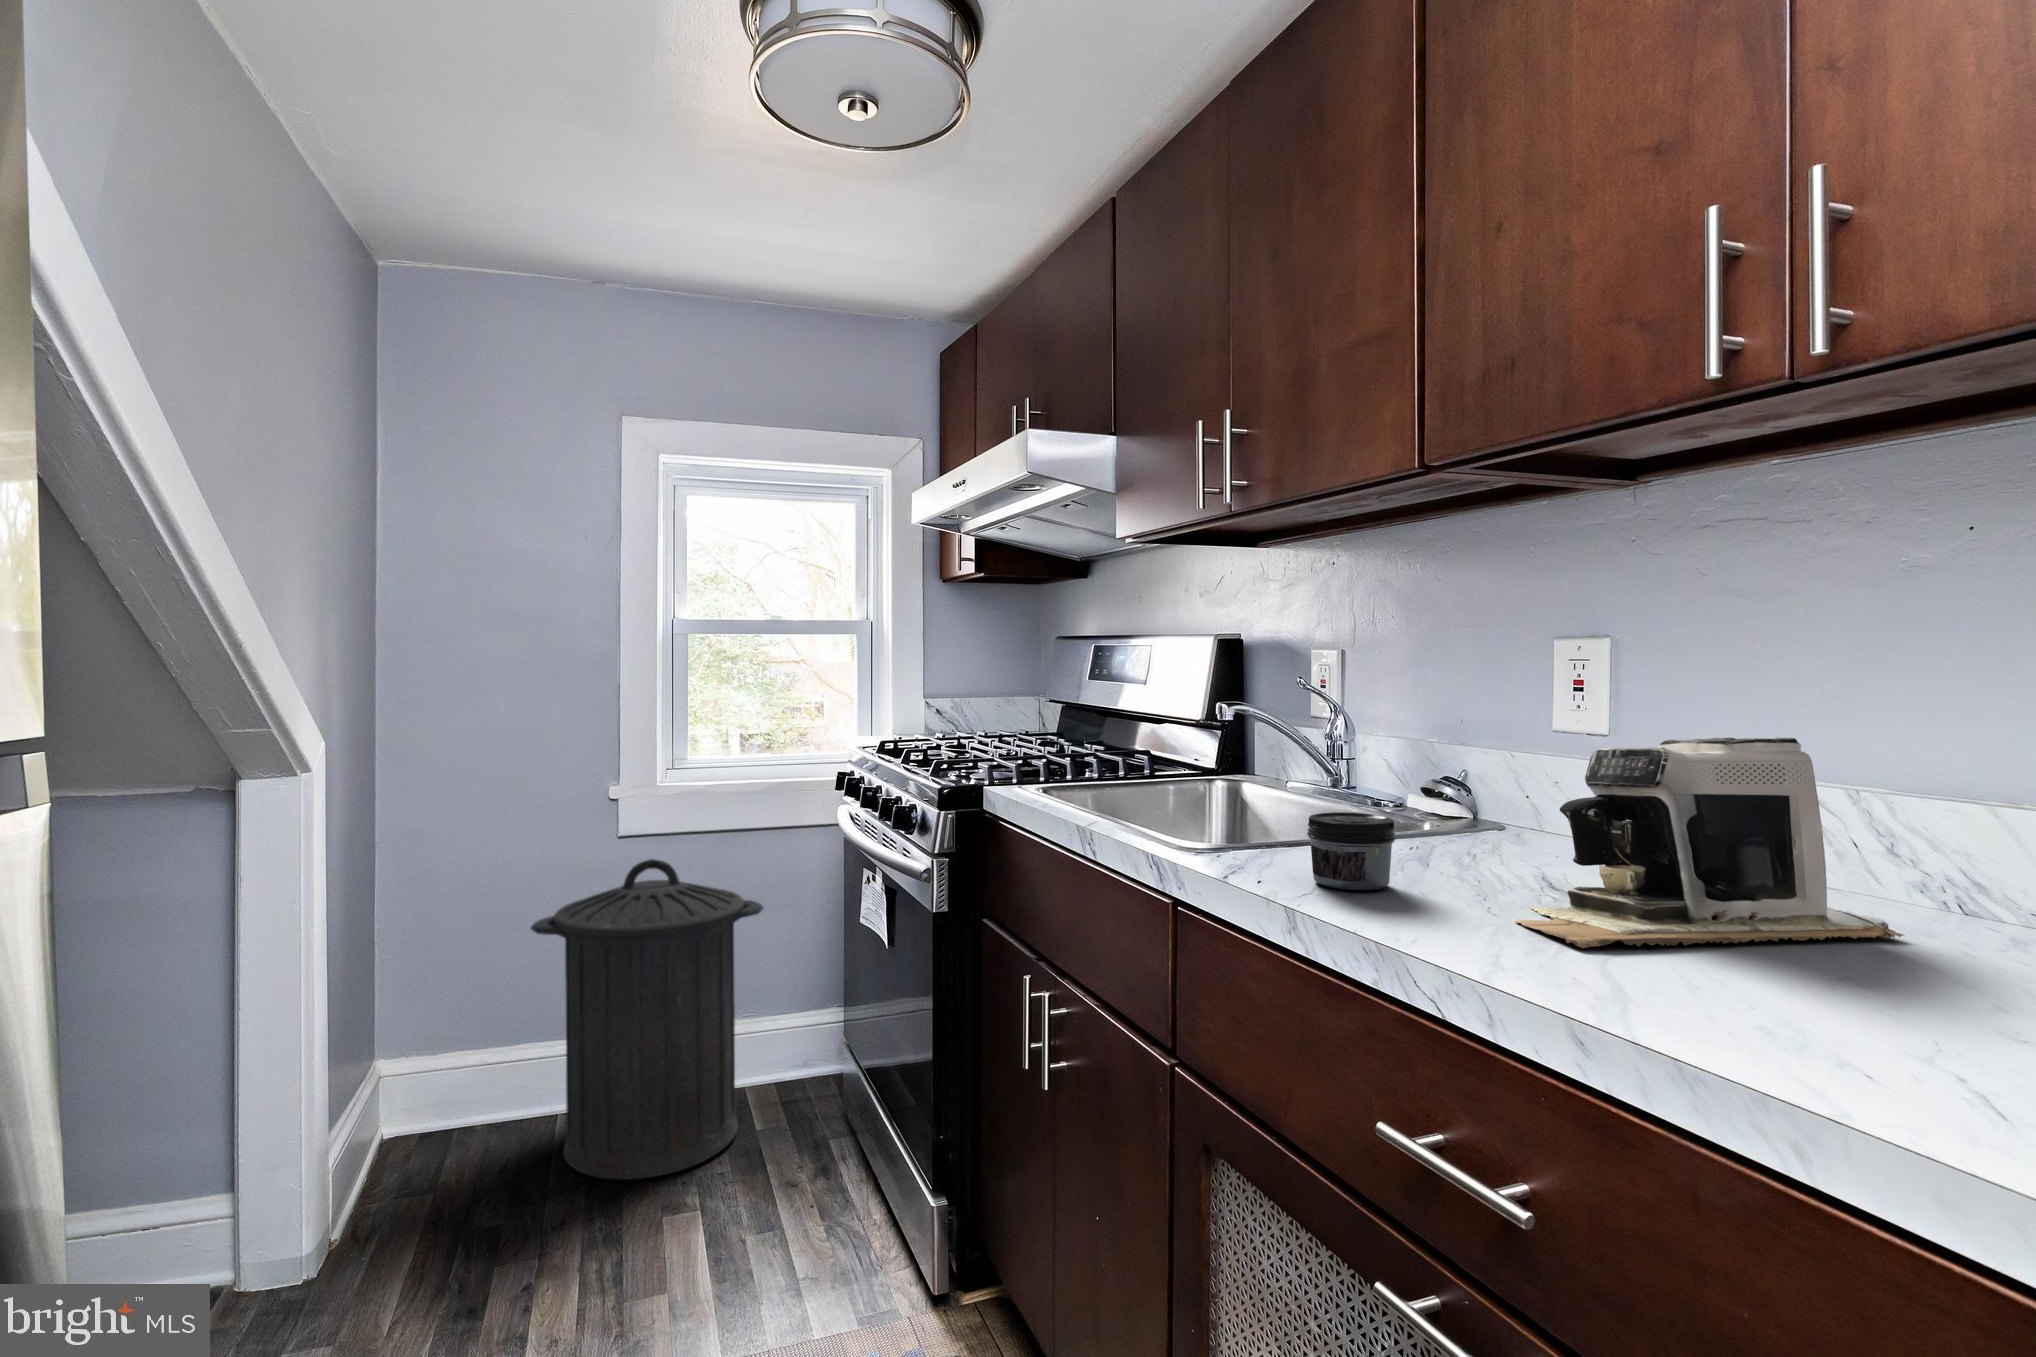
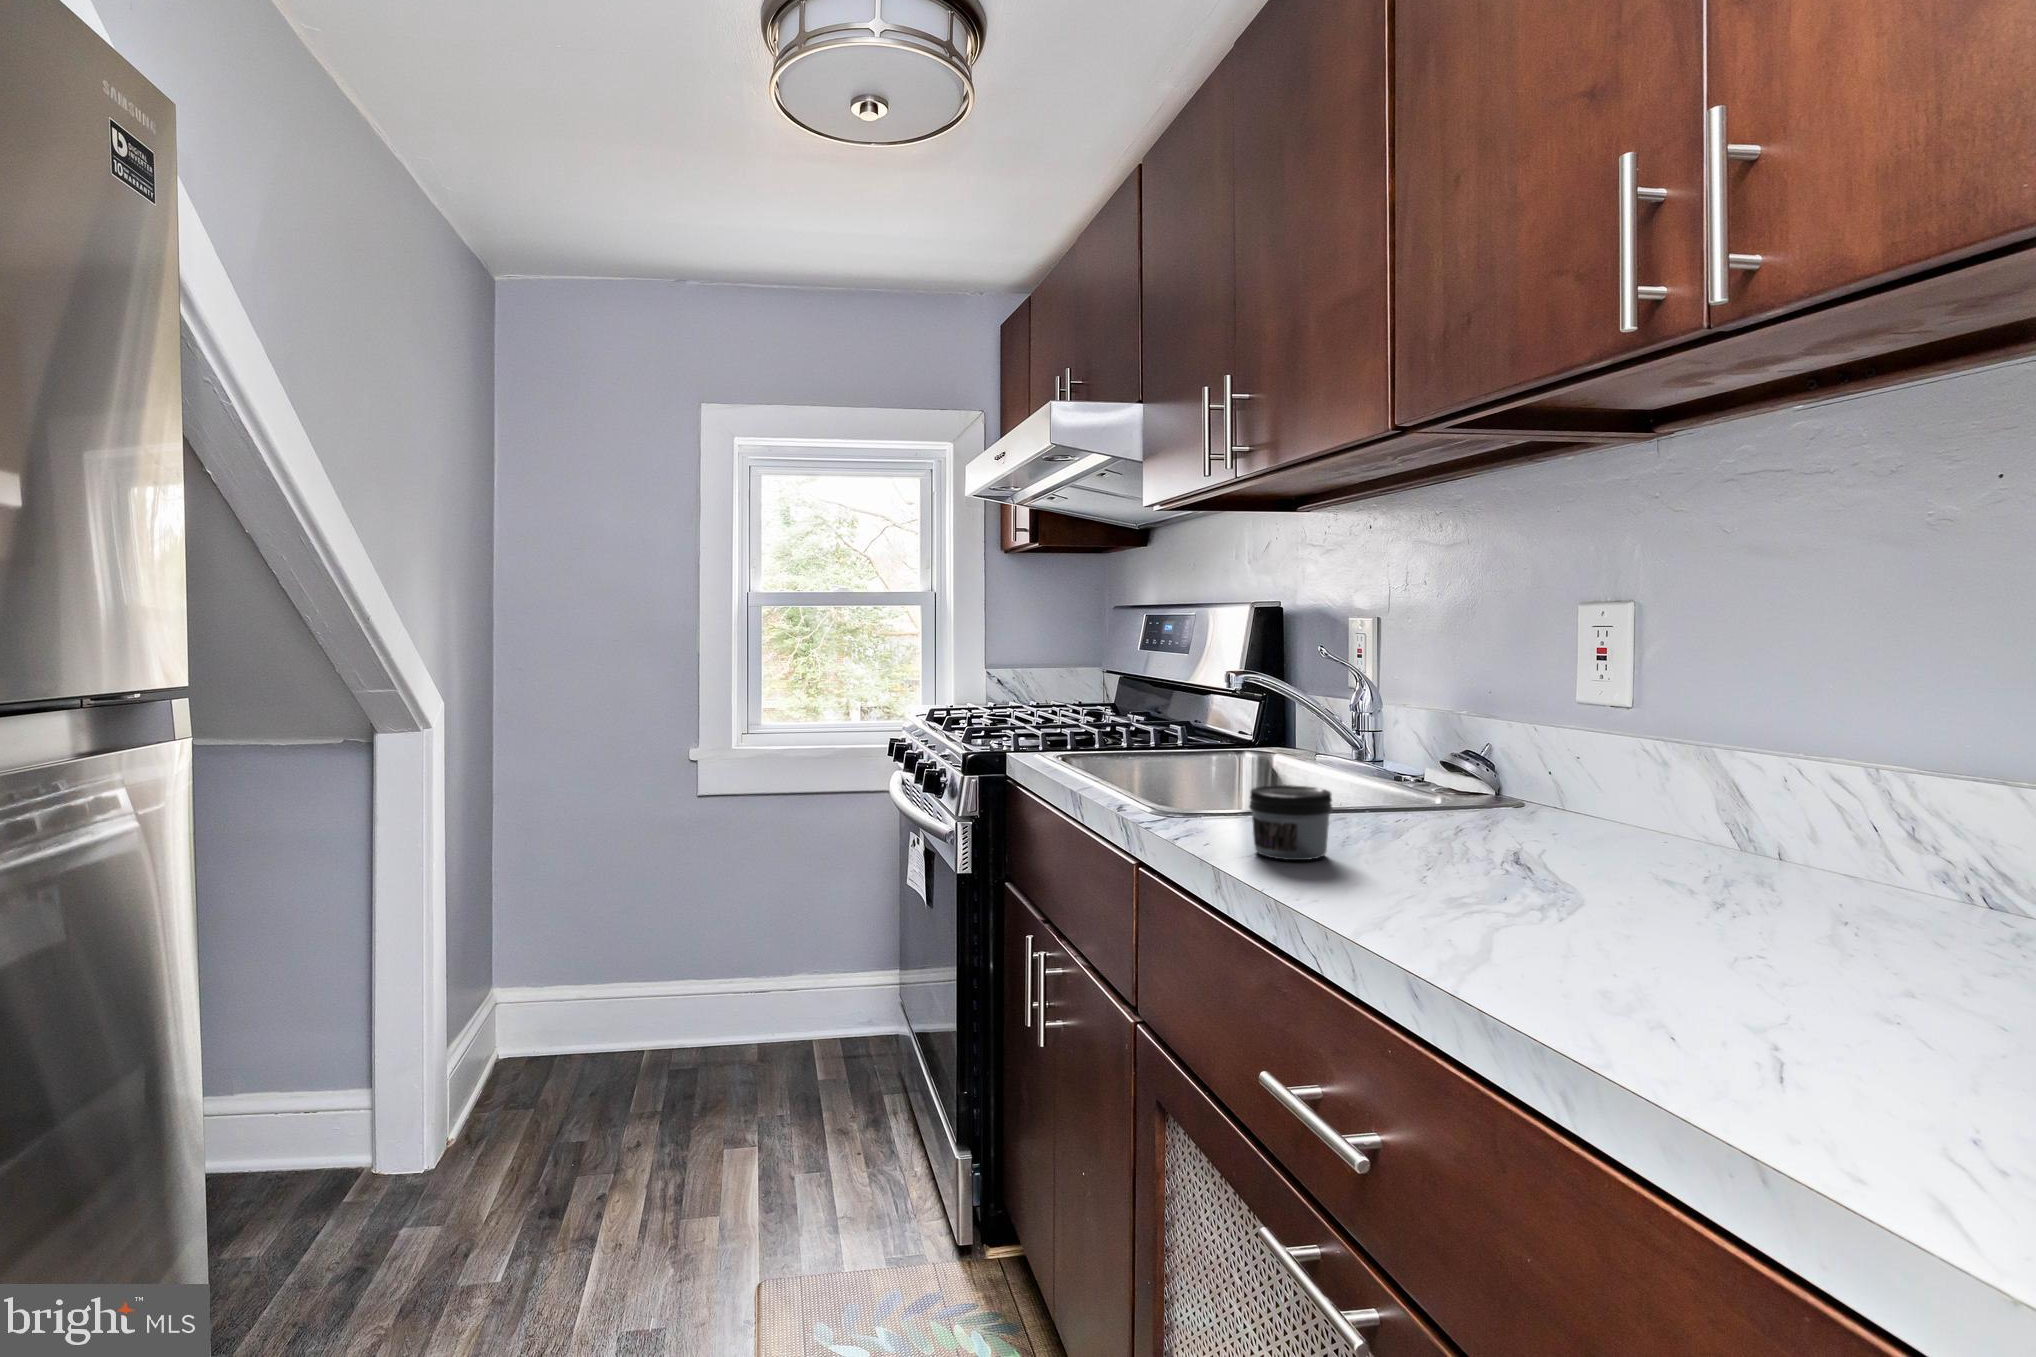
coffee maker: present [1516,738,1905,948] -> none [1421,716,1815,919]
trash can: present [531,859,764,1180] -> none [610,821,825,1118]

